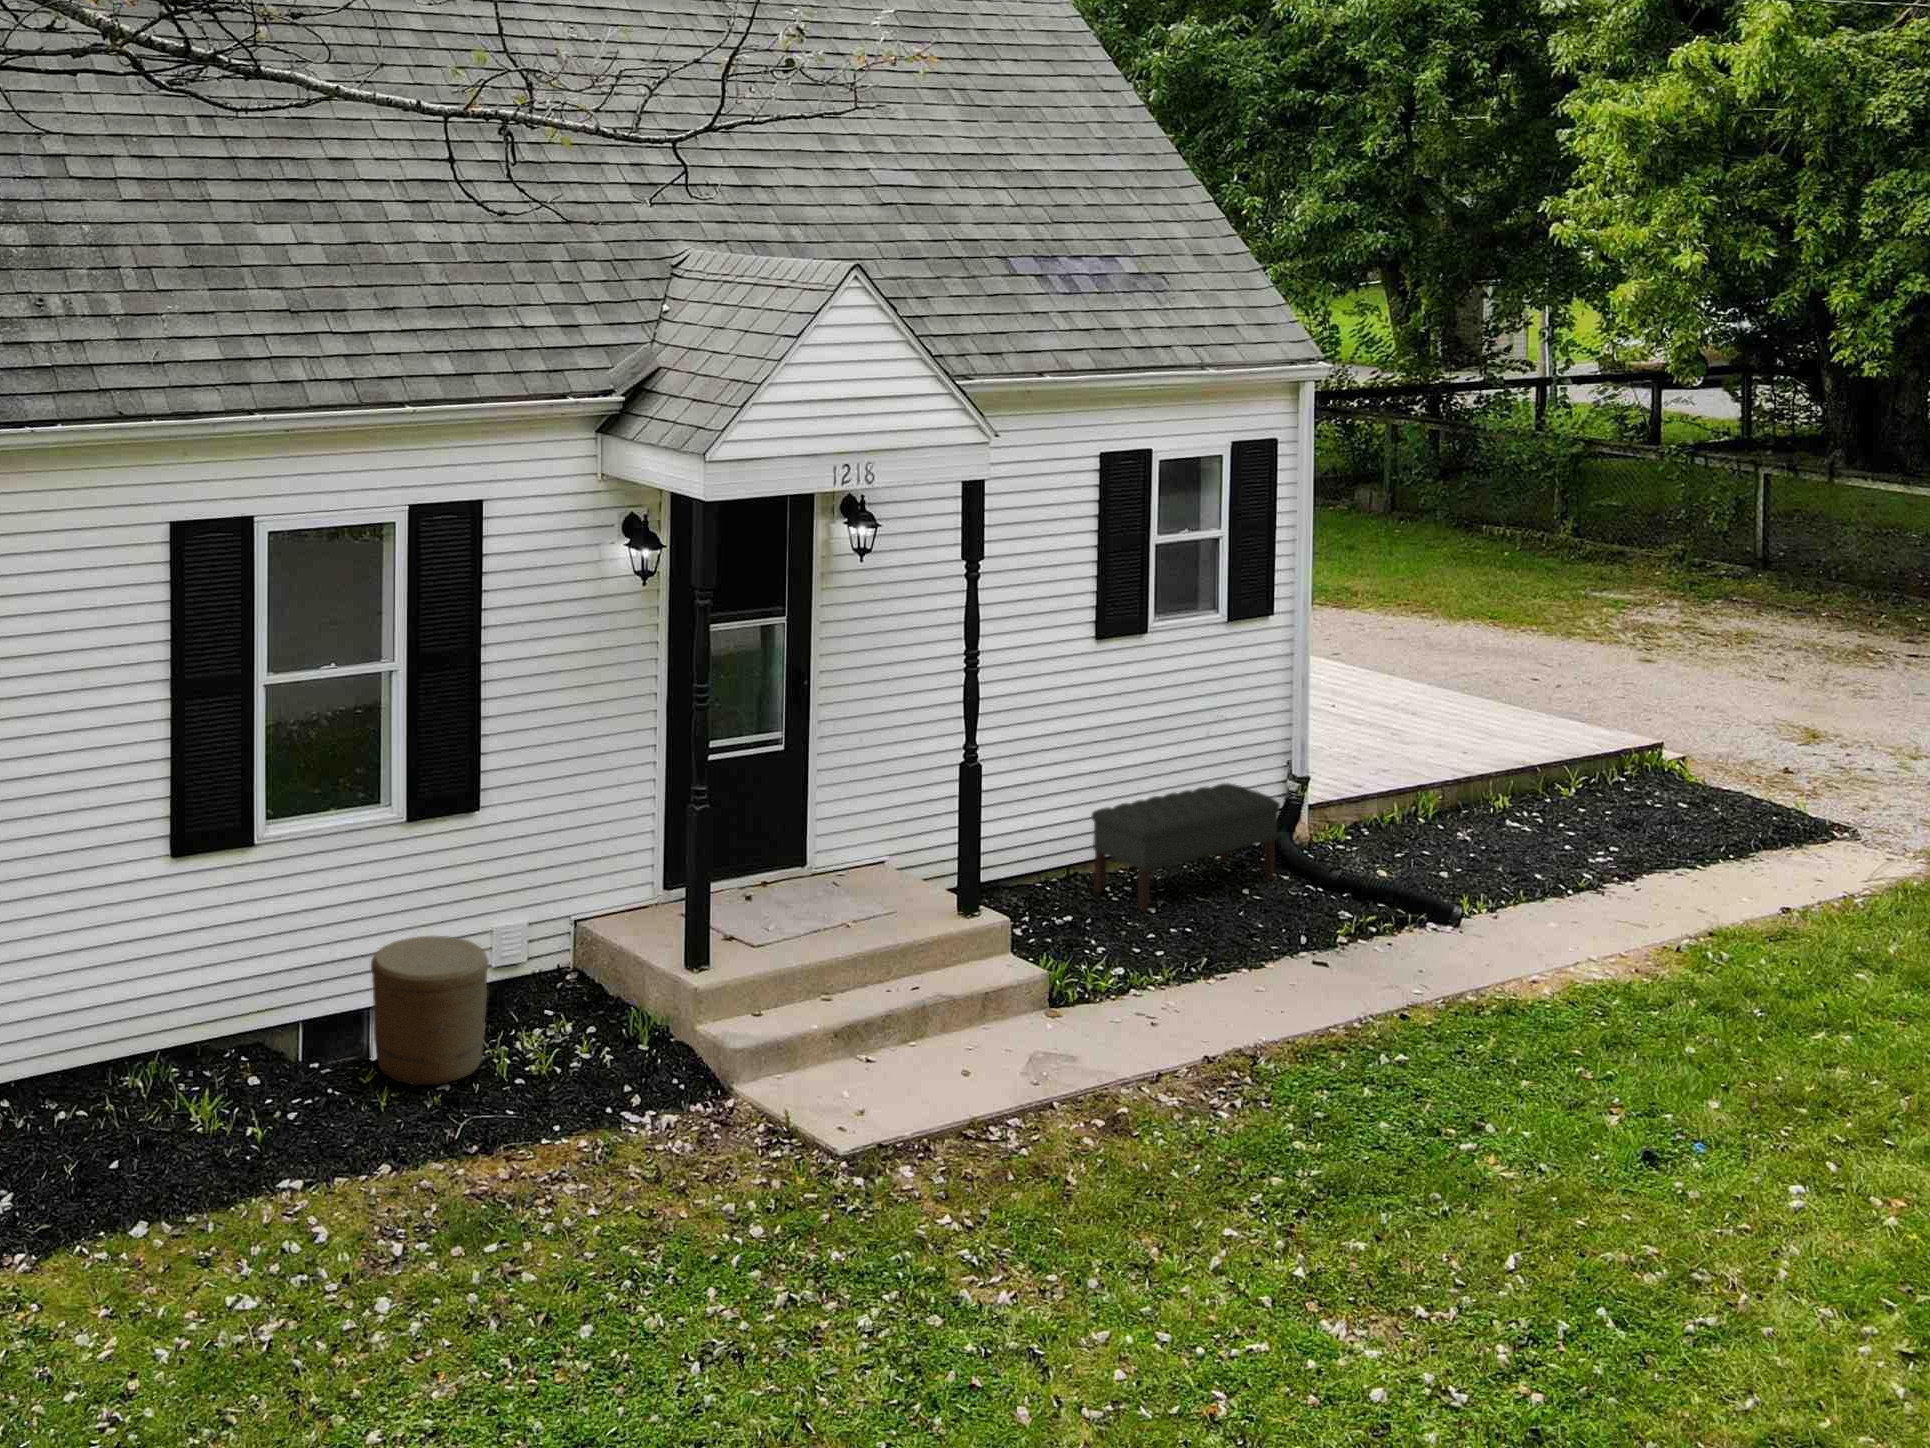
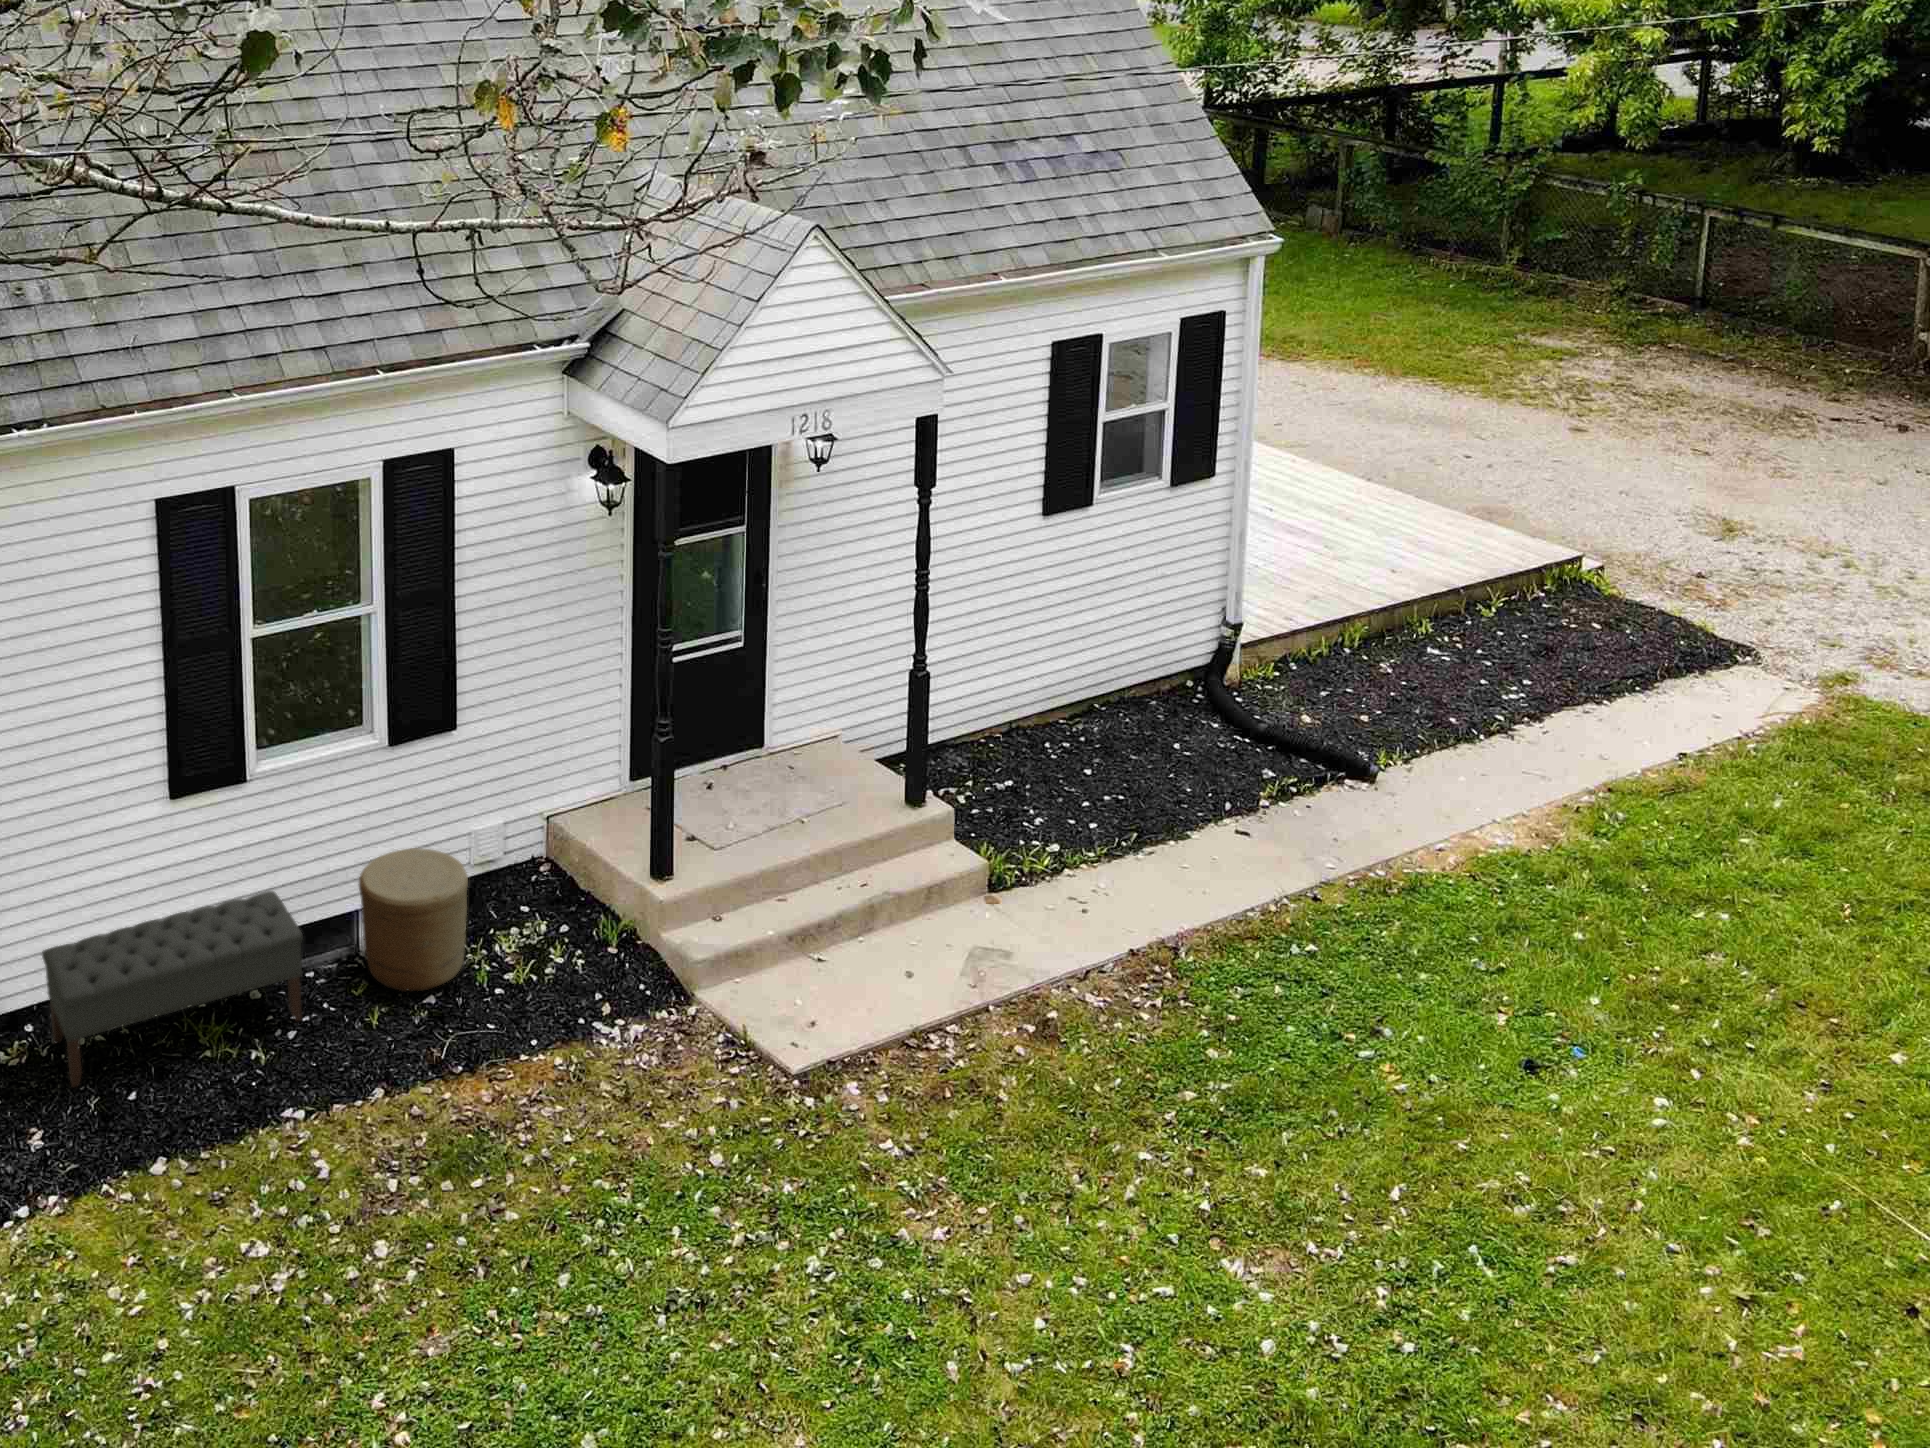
bench: present [1091,783,1280,912] -> present [42,891,303,1087]

